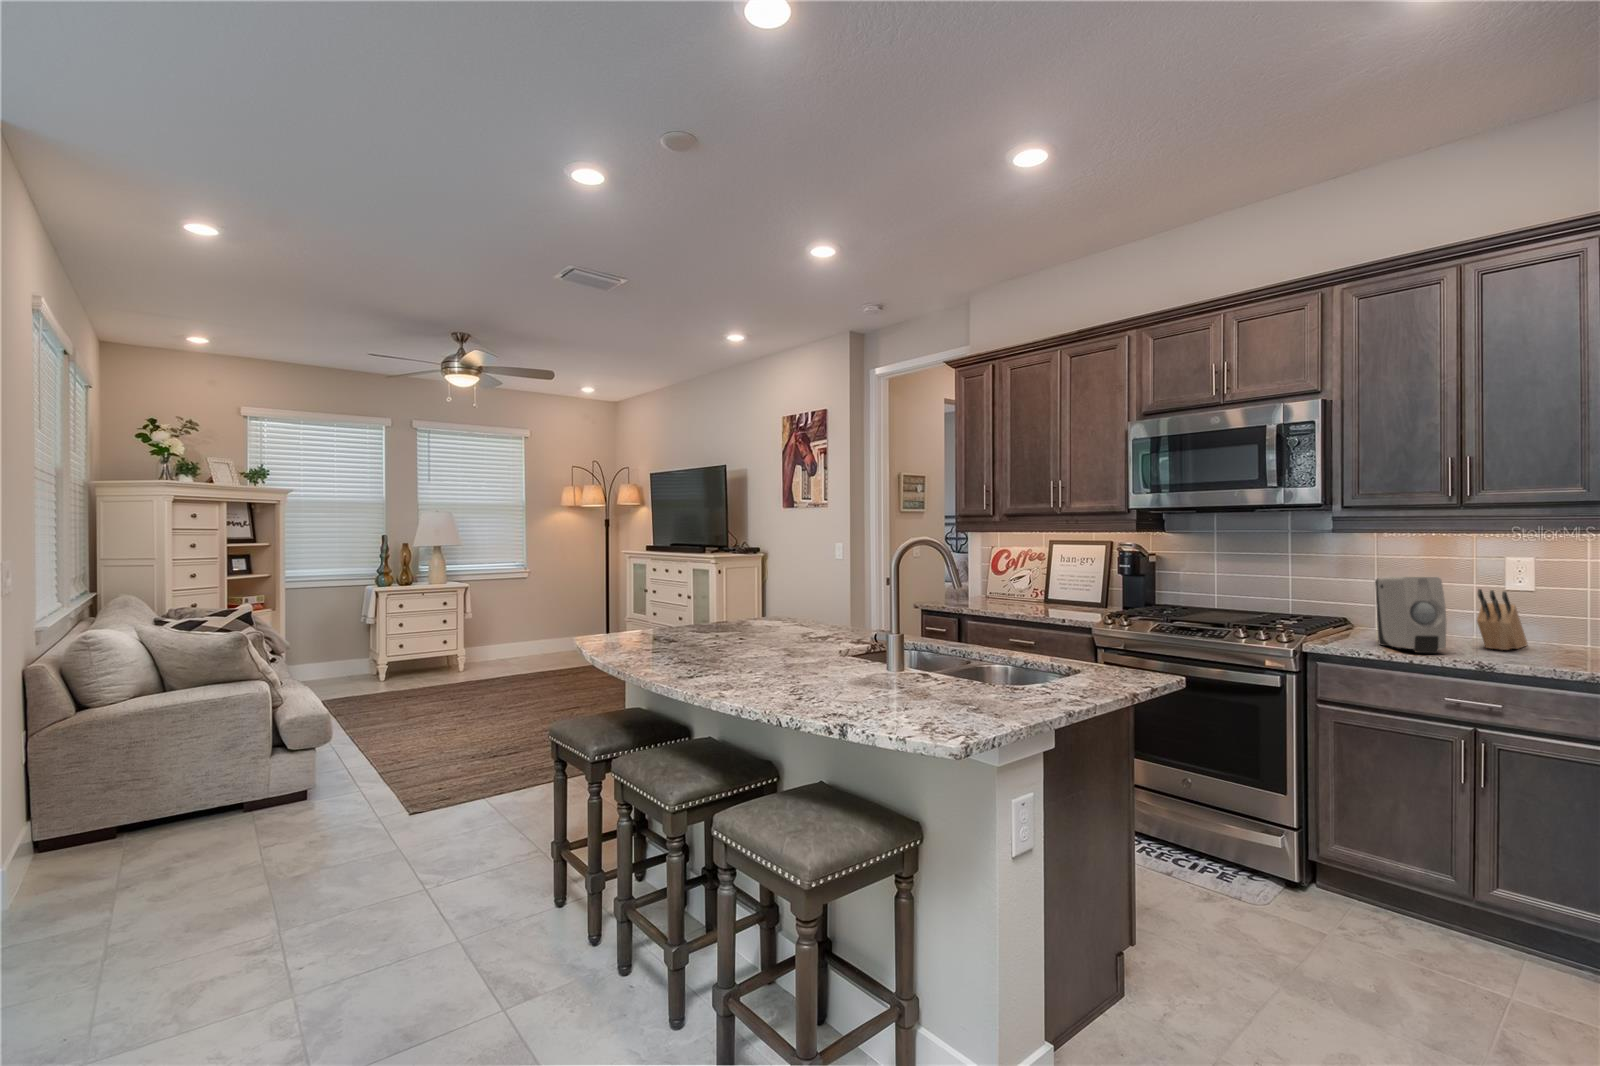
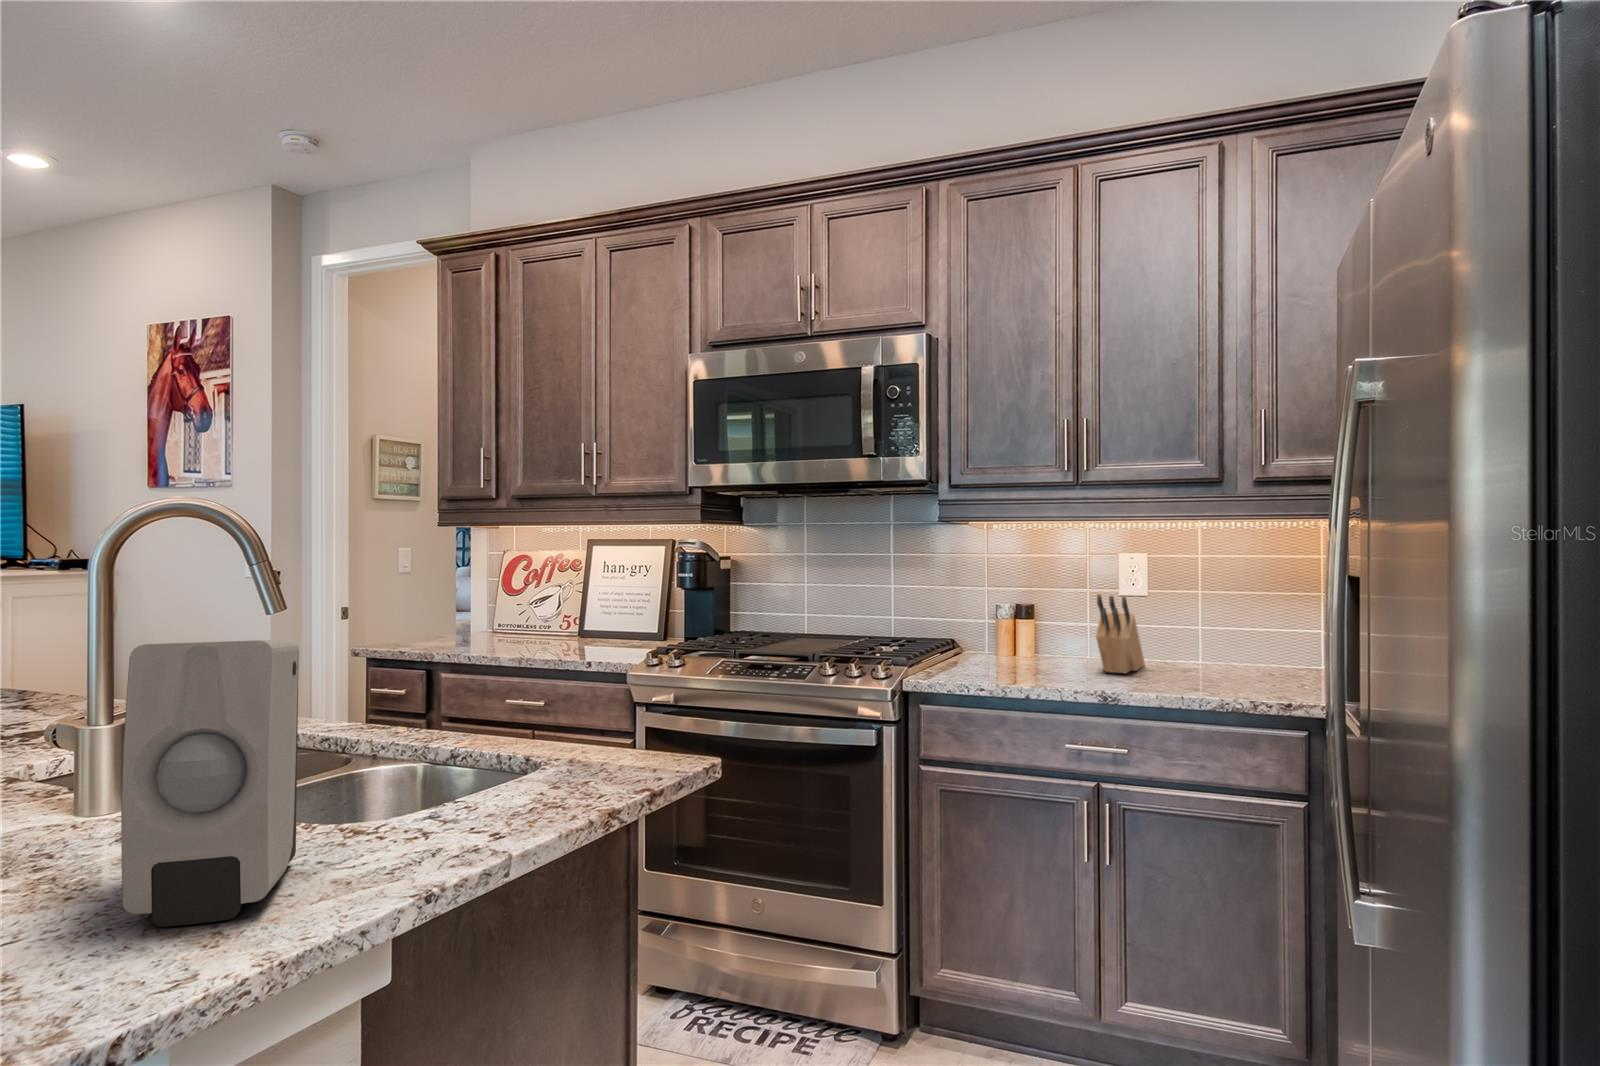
soap dispenser: present [1375,577,1446,653] -> present [121,639,299,927]

